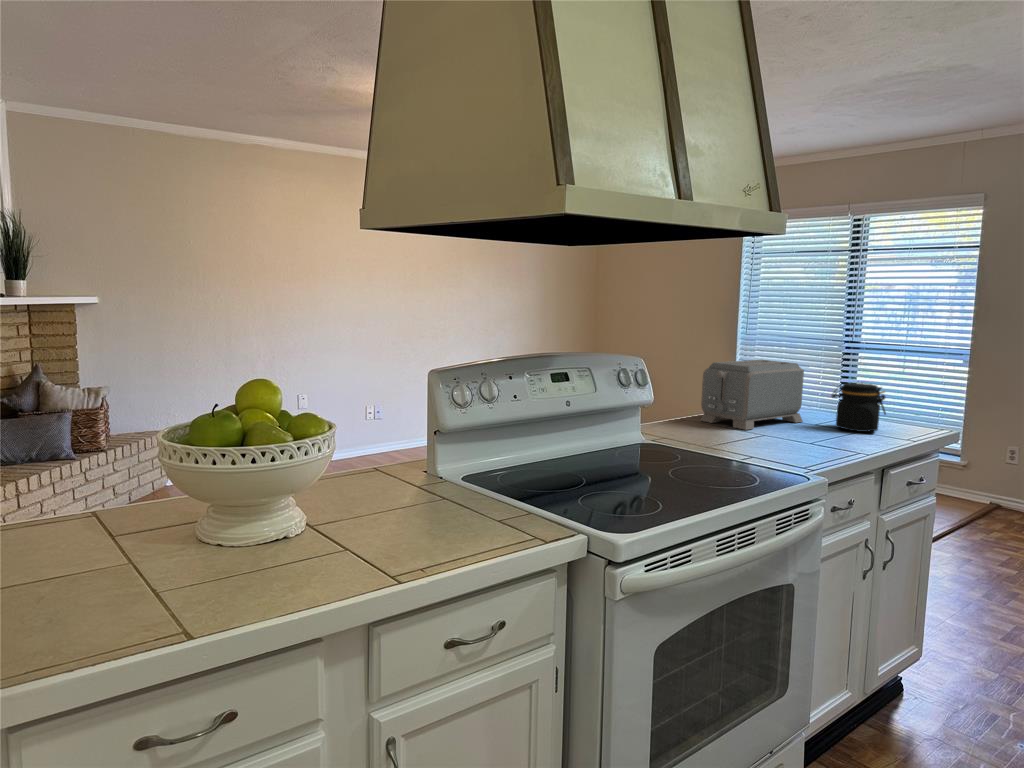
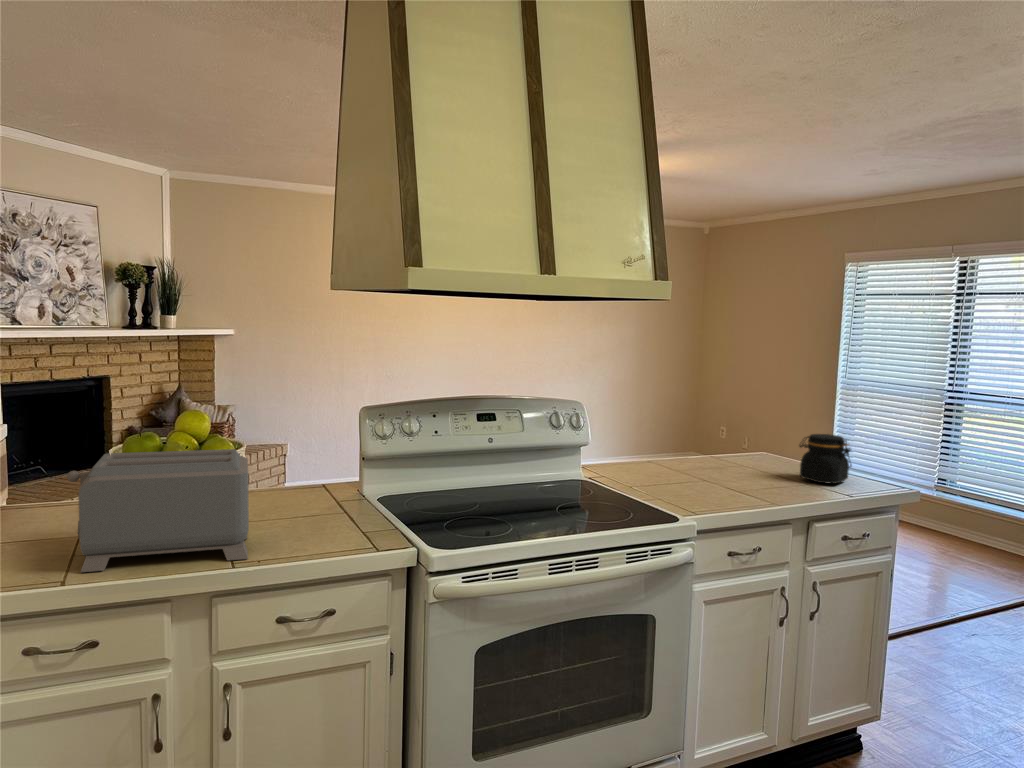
toaster: present [701,360,804,430] -> present [67,449,249,572]

